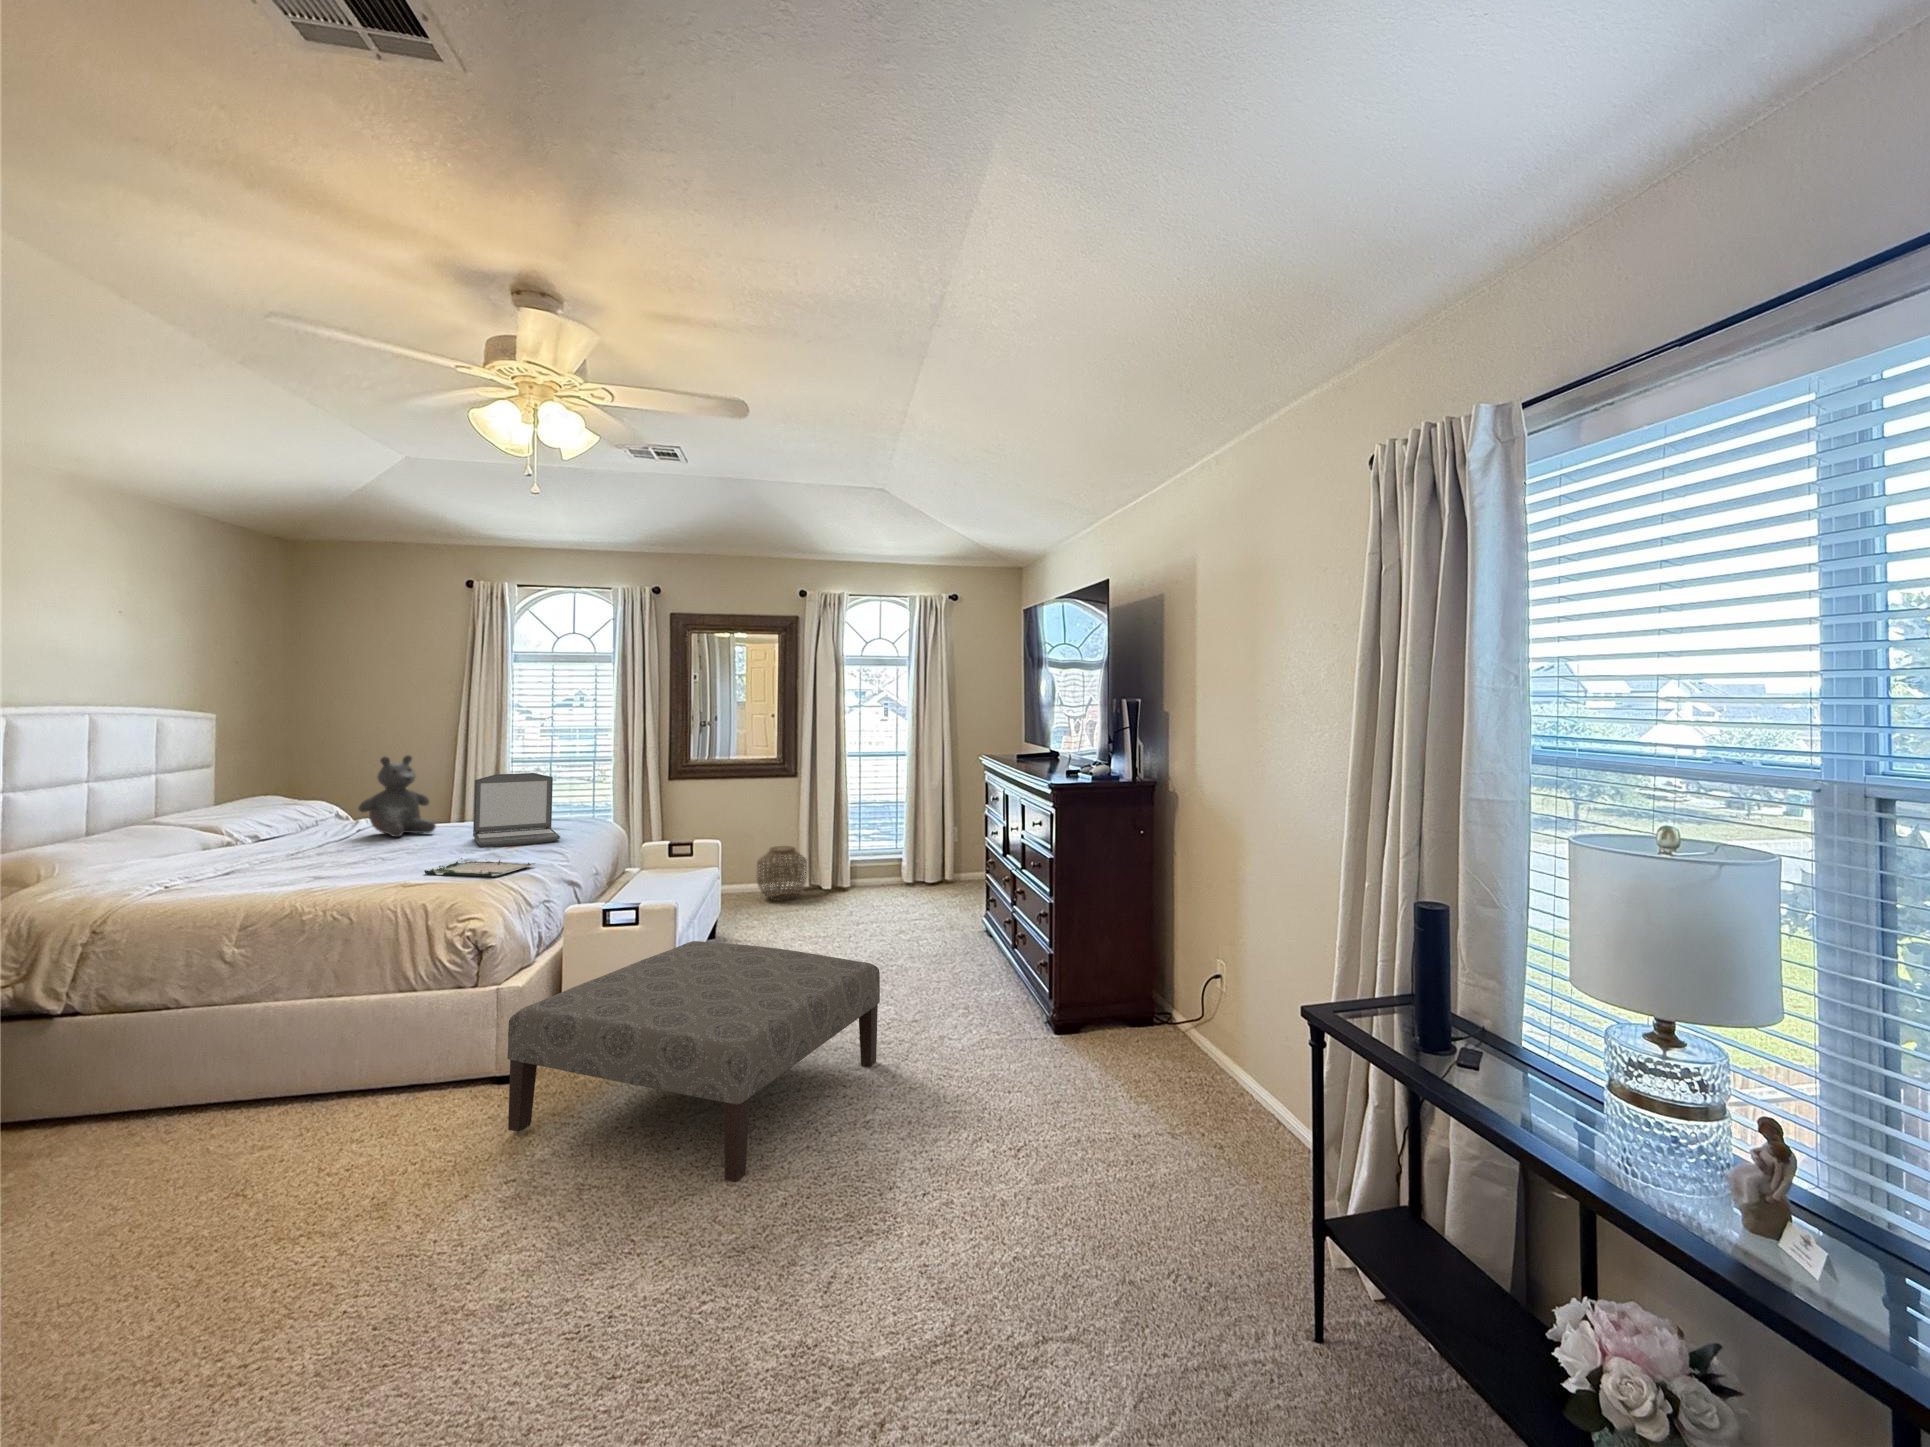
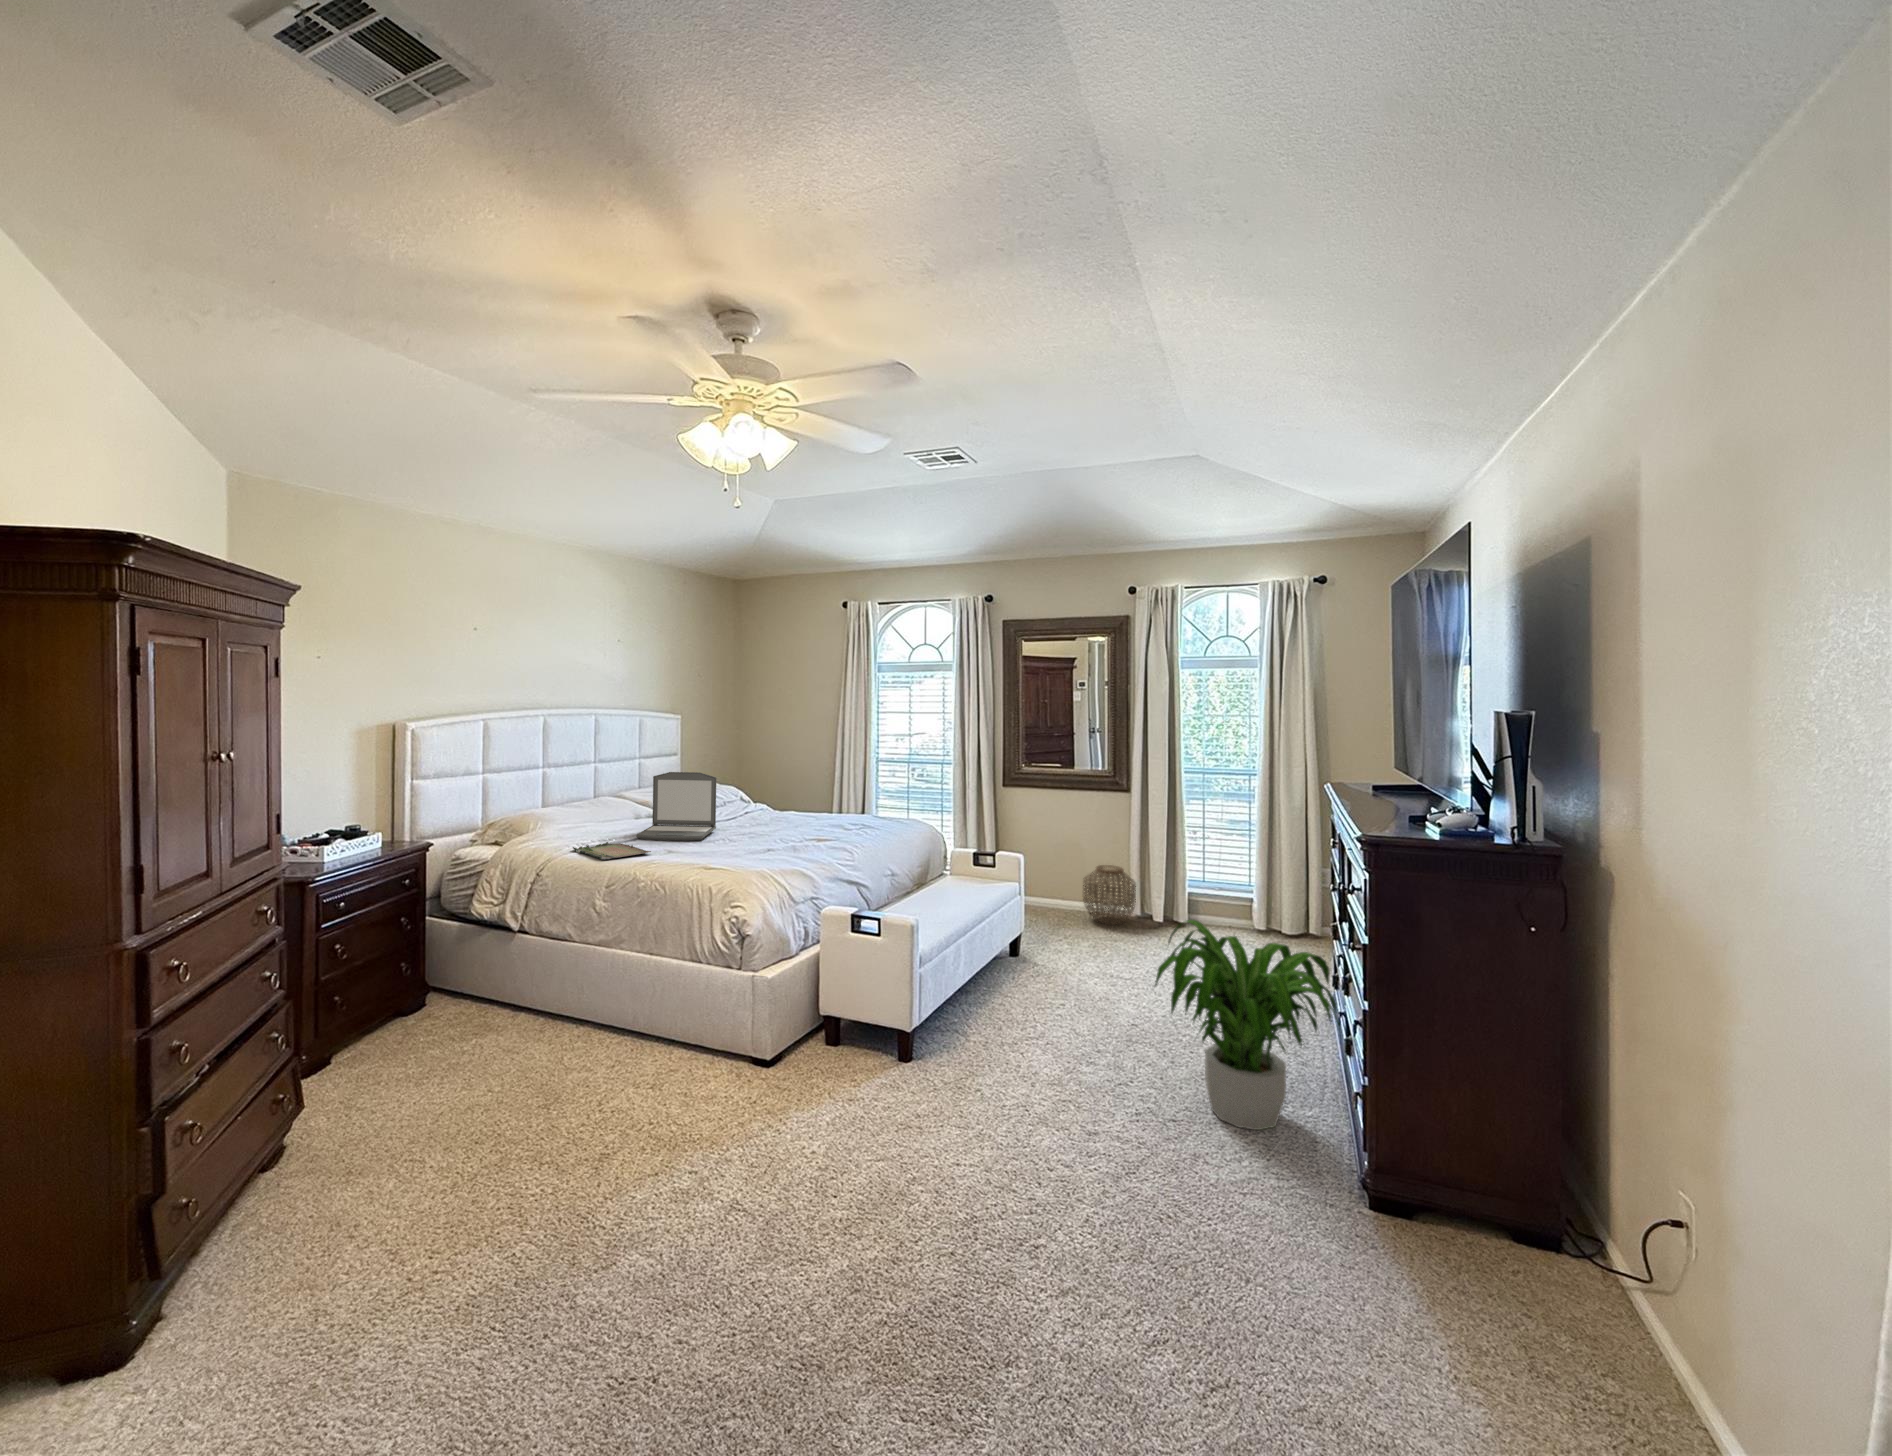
teddy bear: present [358,755,436,837] -> none [739,753,791,822]
laptop: present [473,773,560,847] -> present [636,772,716,841]
tray: present [424,858,535,877] -> present [573,842,651,860]
potted plant: none [893,866,1028,1014] -> present [1155,920,1340,1130]
ottoman: present [507,941,880,1182] -> none [725,964,1100,1267]

